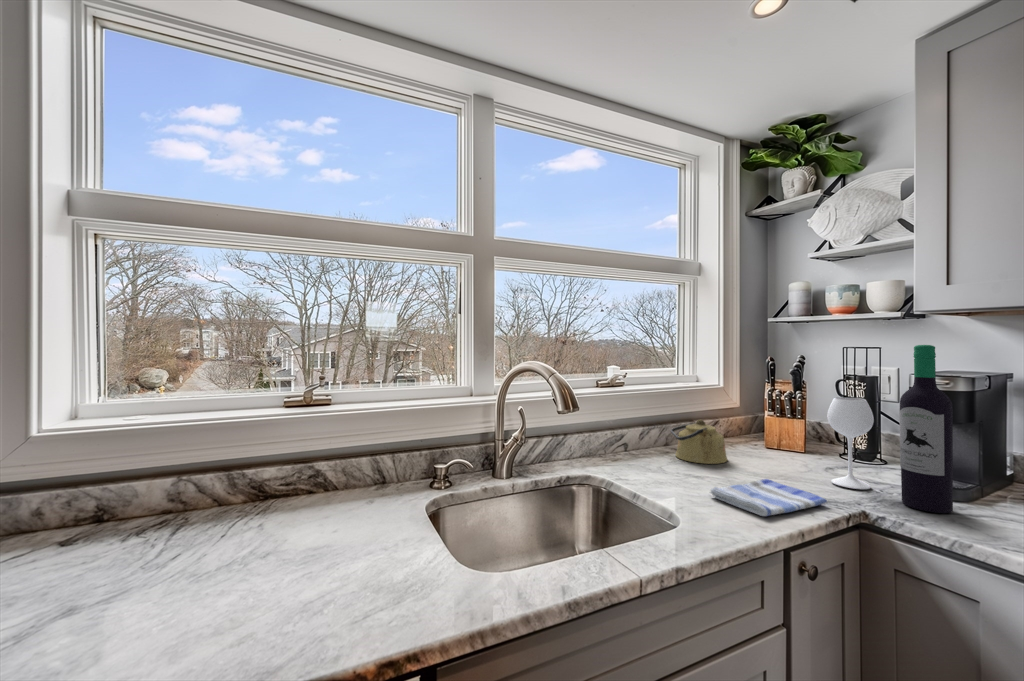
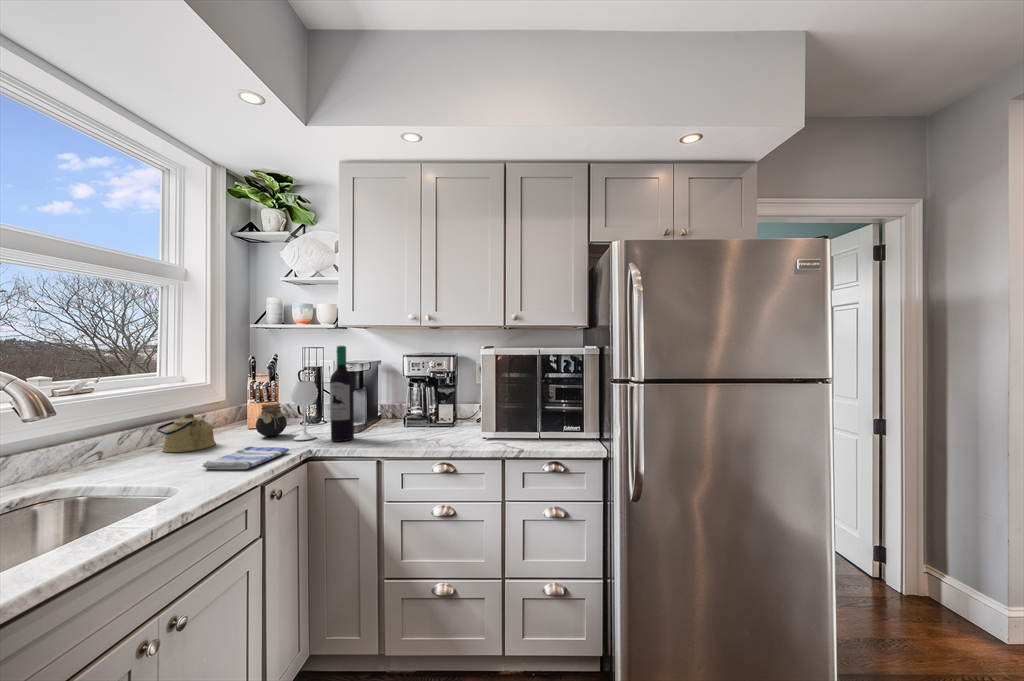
jar: none [776,421,820,468] -> present [256,403,287,437]

